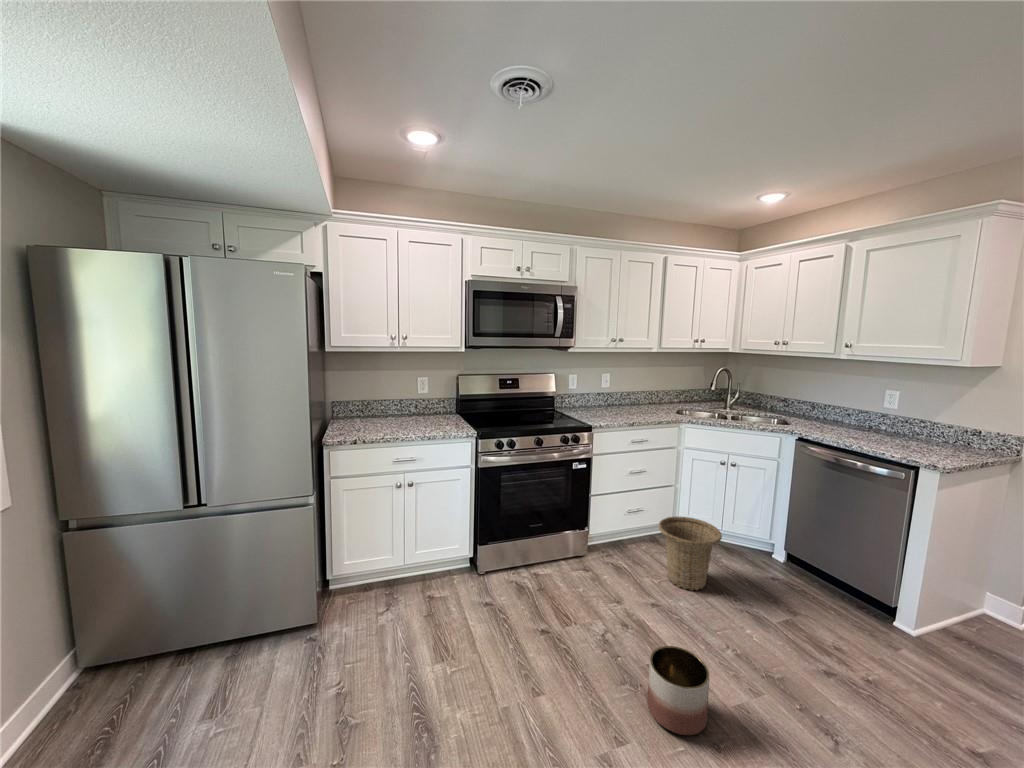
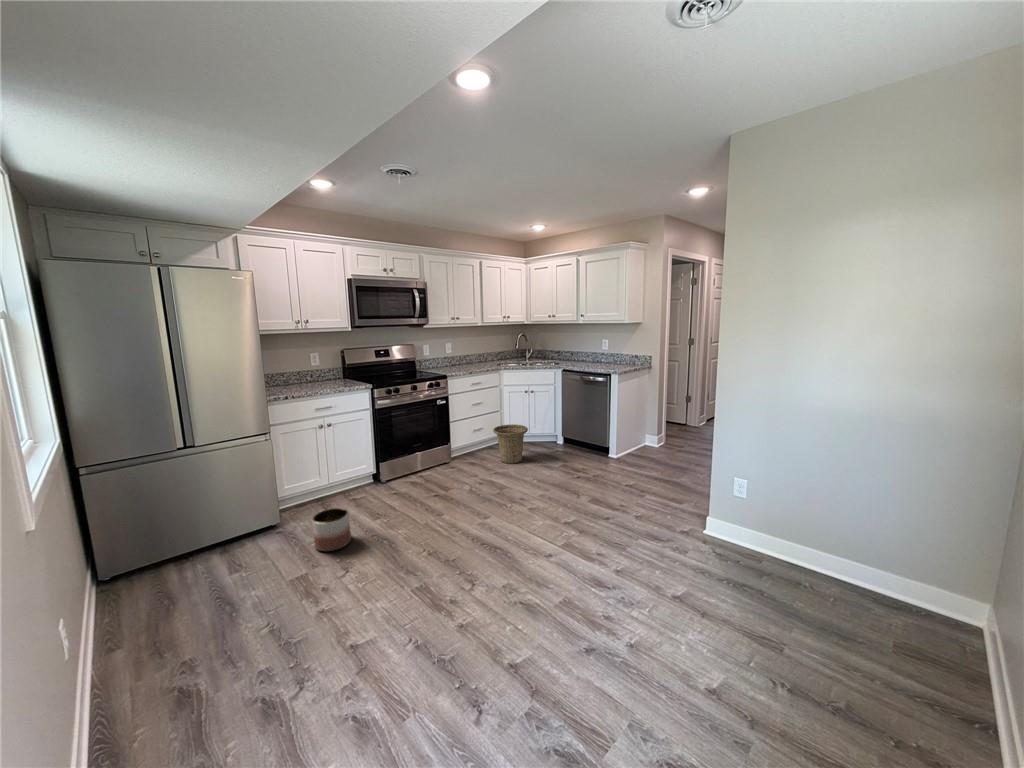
planter: present [647,646,710,735] -> present [312,508,351,551]

